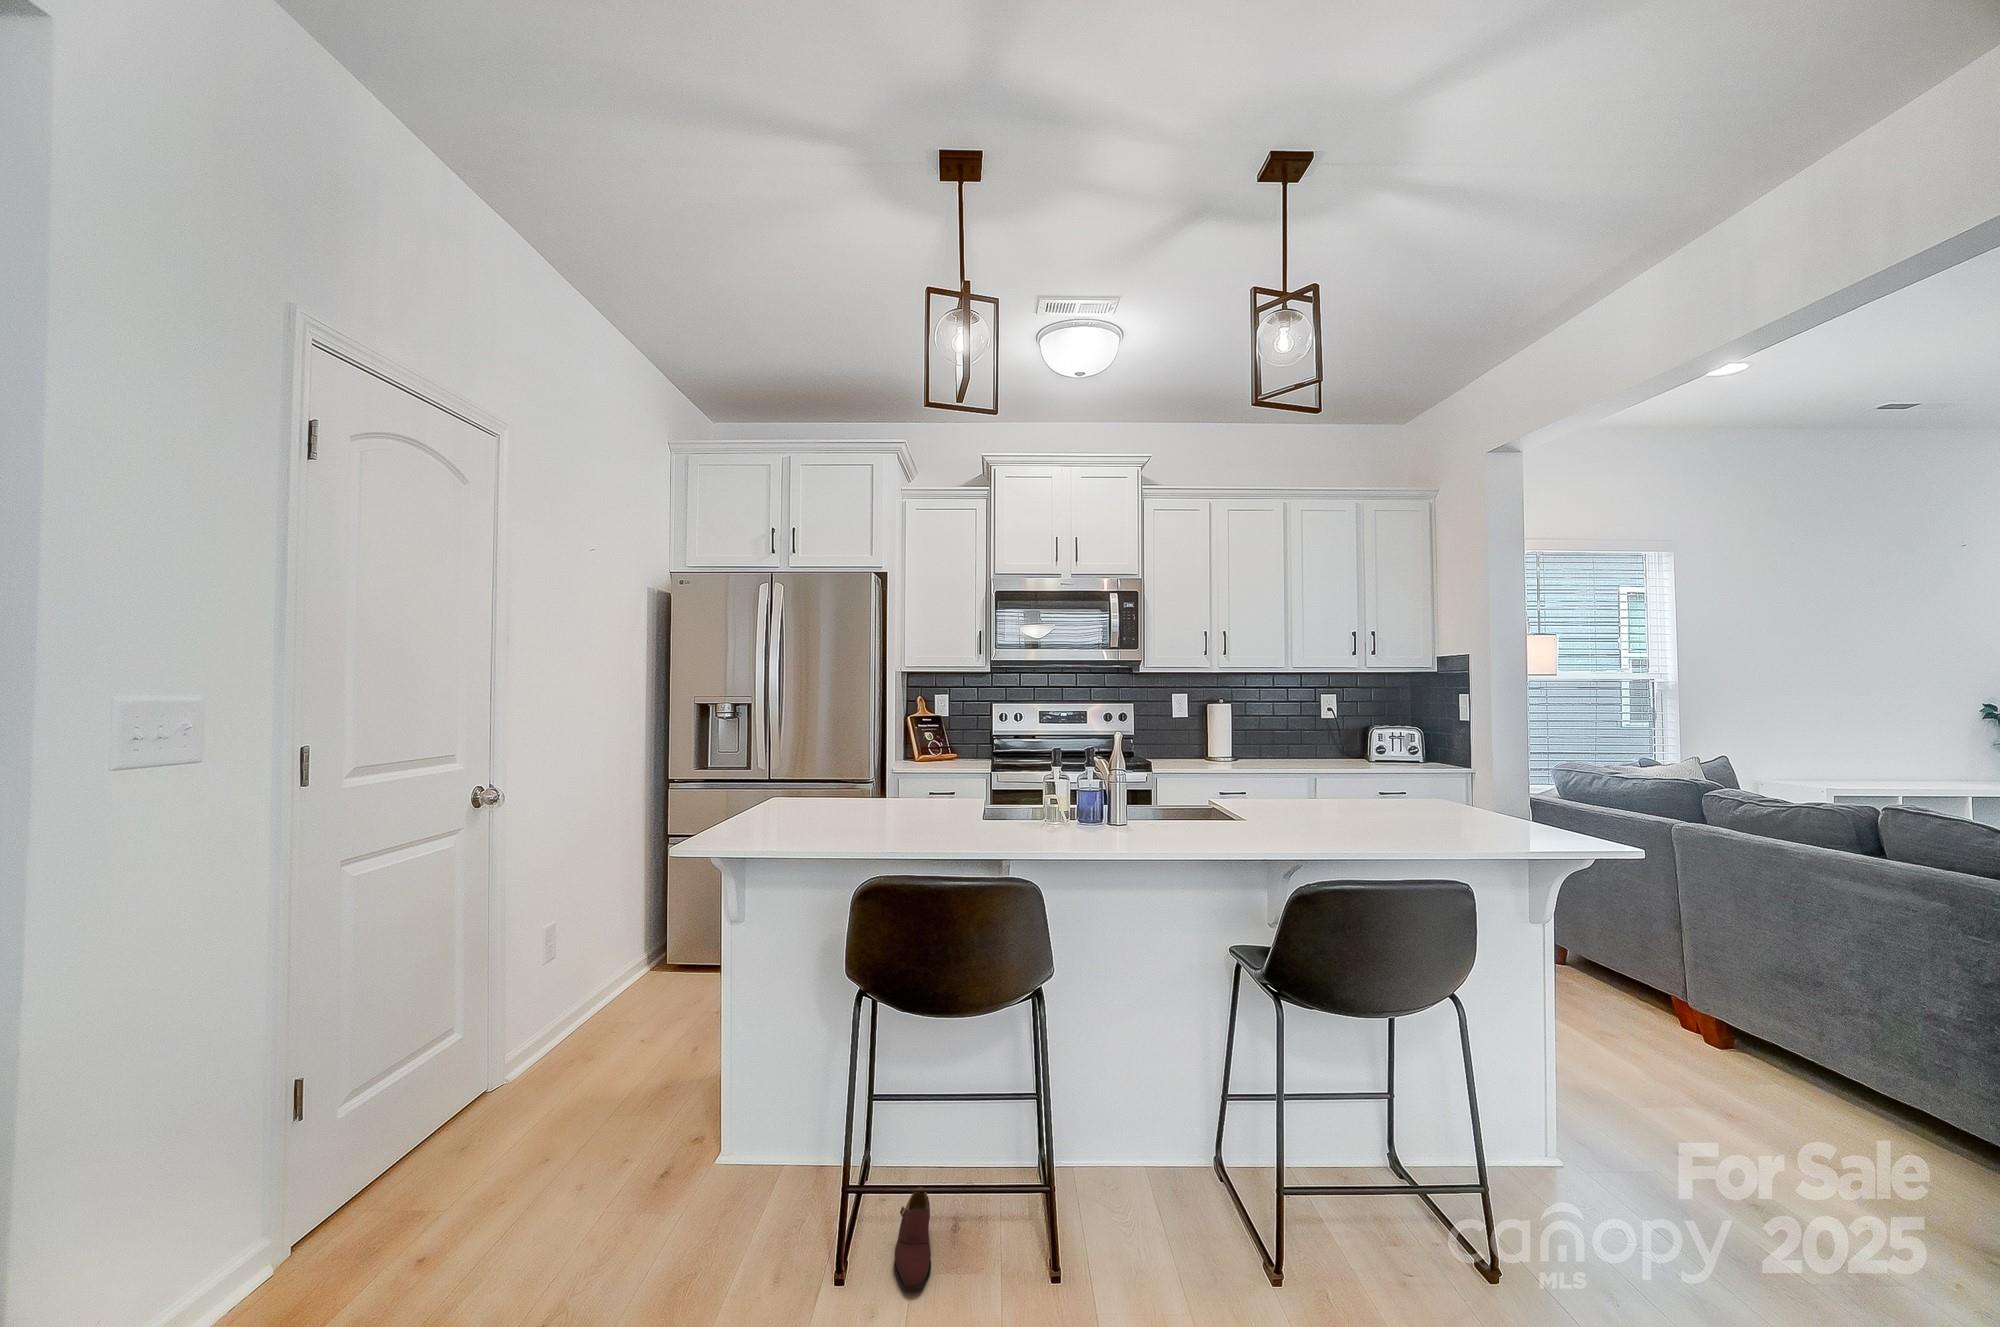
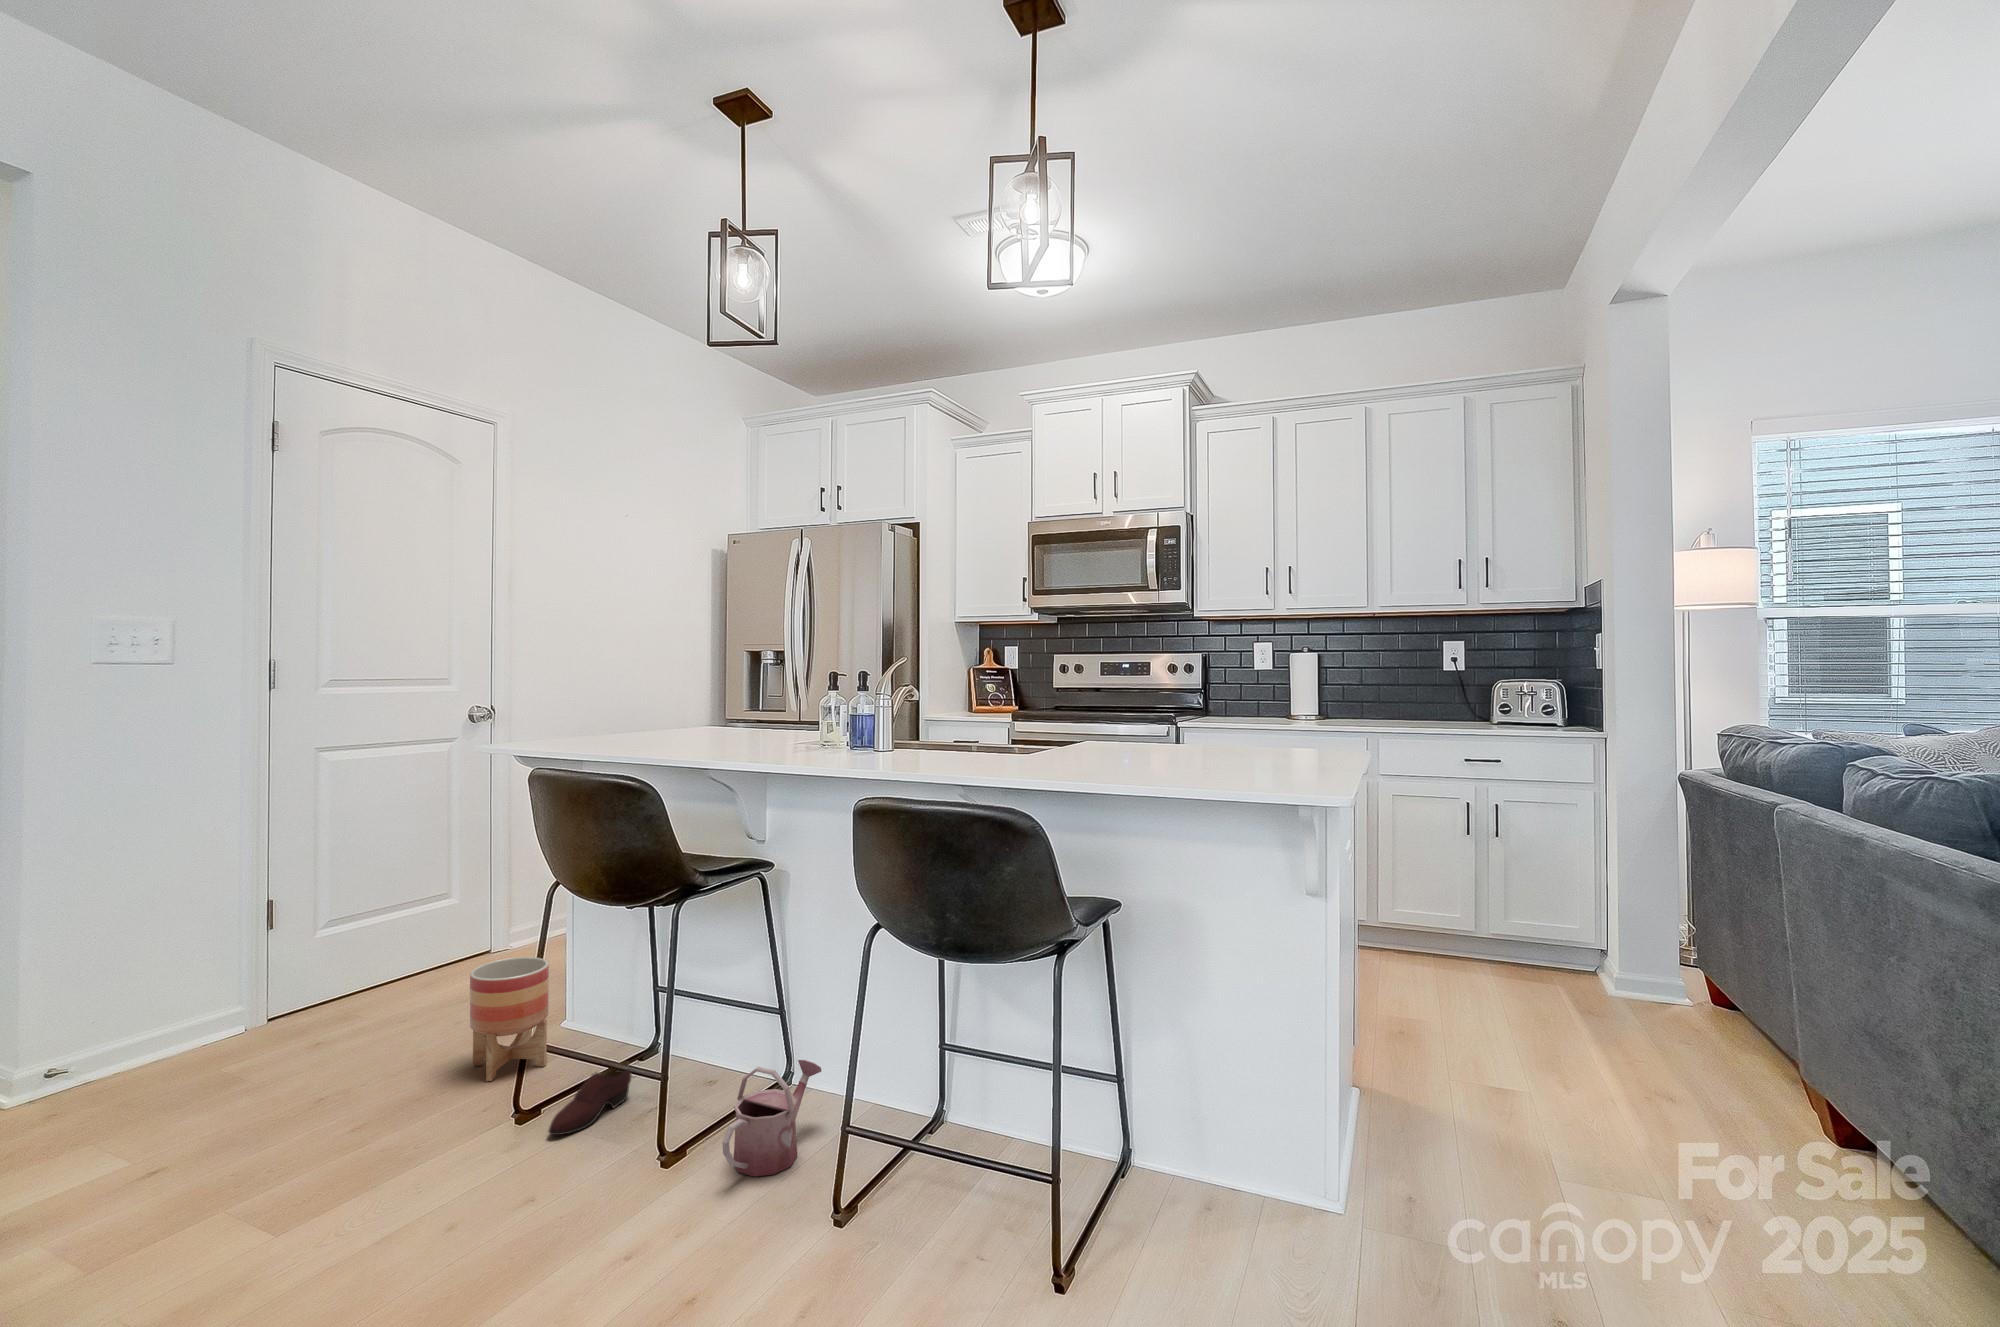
planter: none [684,1090,774,1252] -> present [470,957,549,1081]
watering can: none [1116,1143,1186,1274] -> present [722,1060,821,1177]

